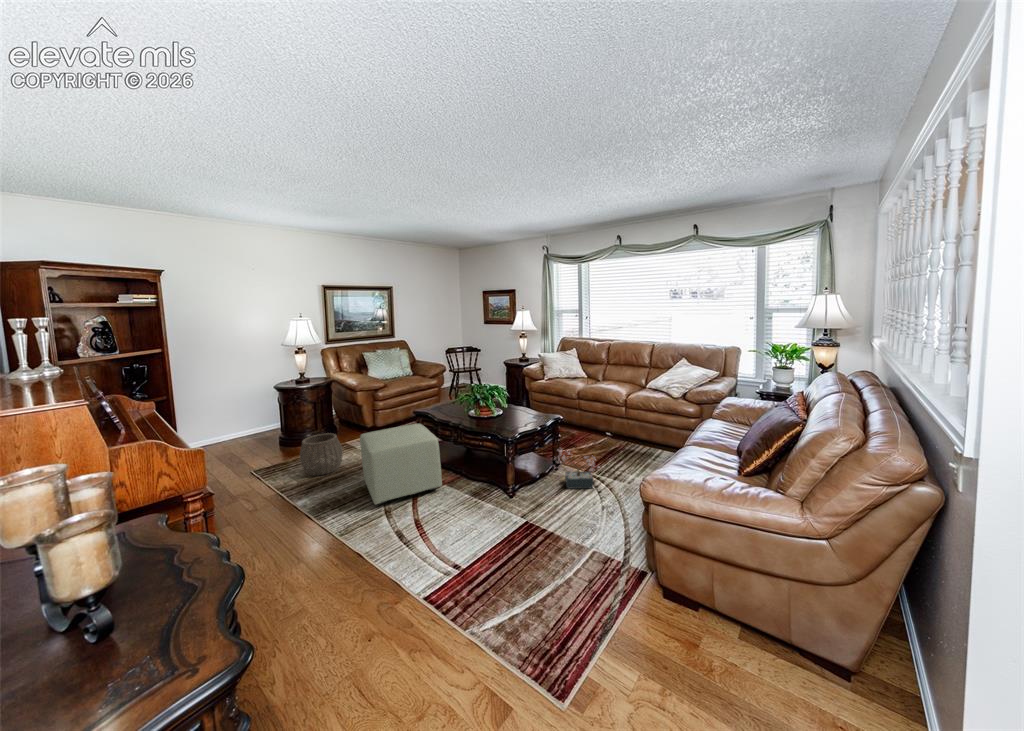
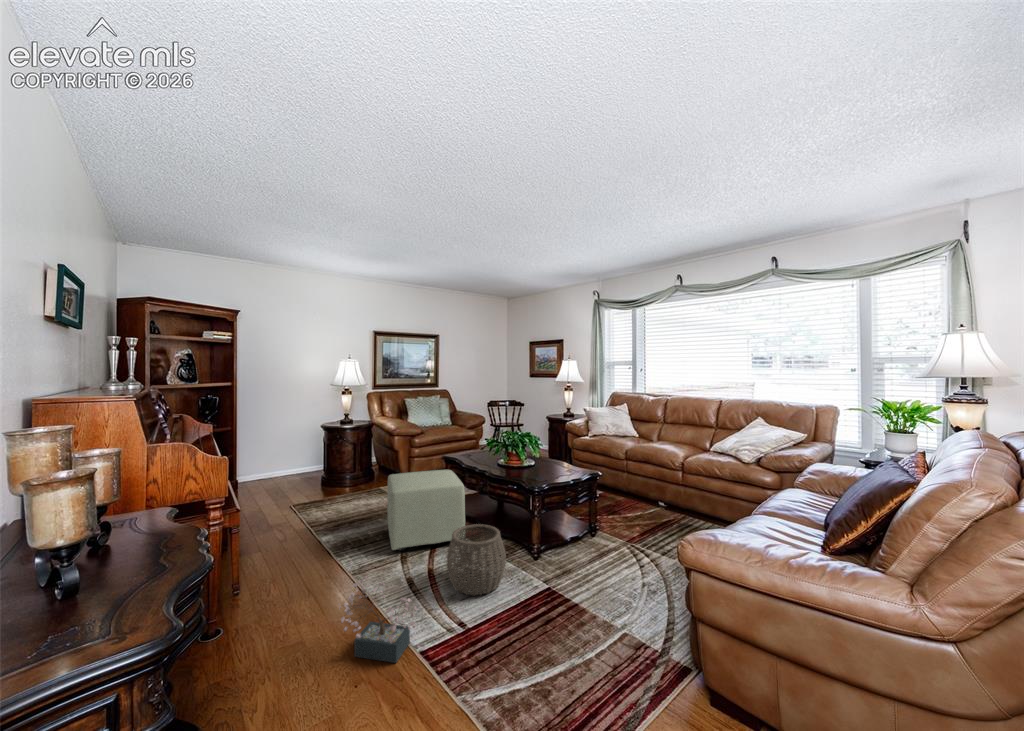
woven basket: present [300,433,343,476] -> present [446,524,506,595]
decorative plant: present [554,449,600,489] -> present [339,576,418,663]

